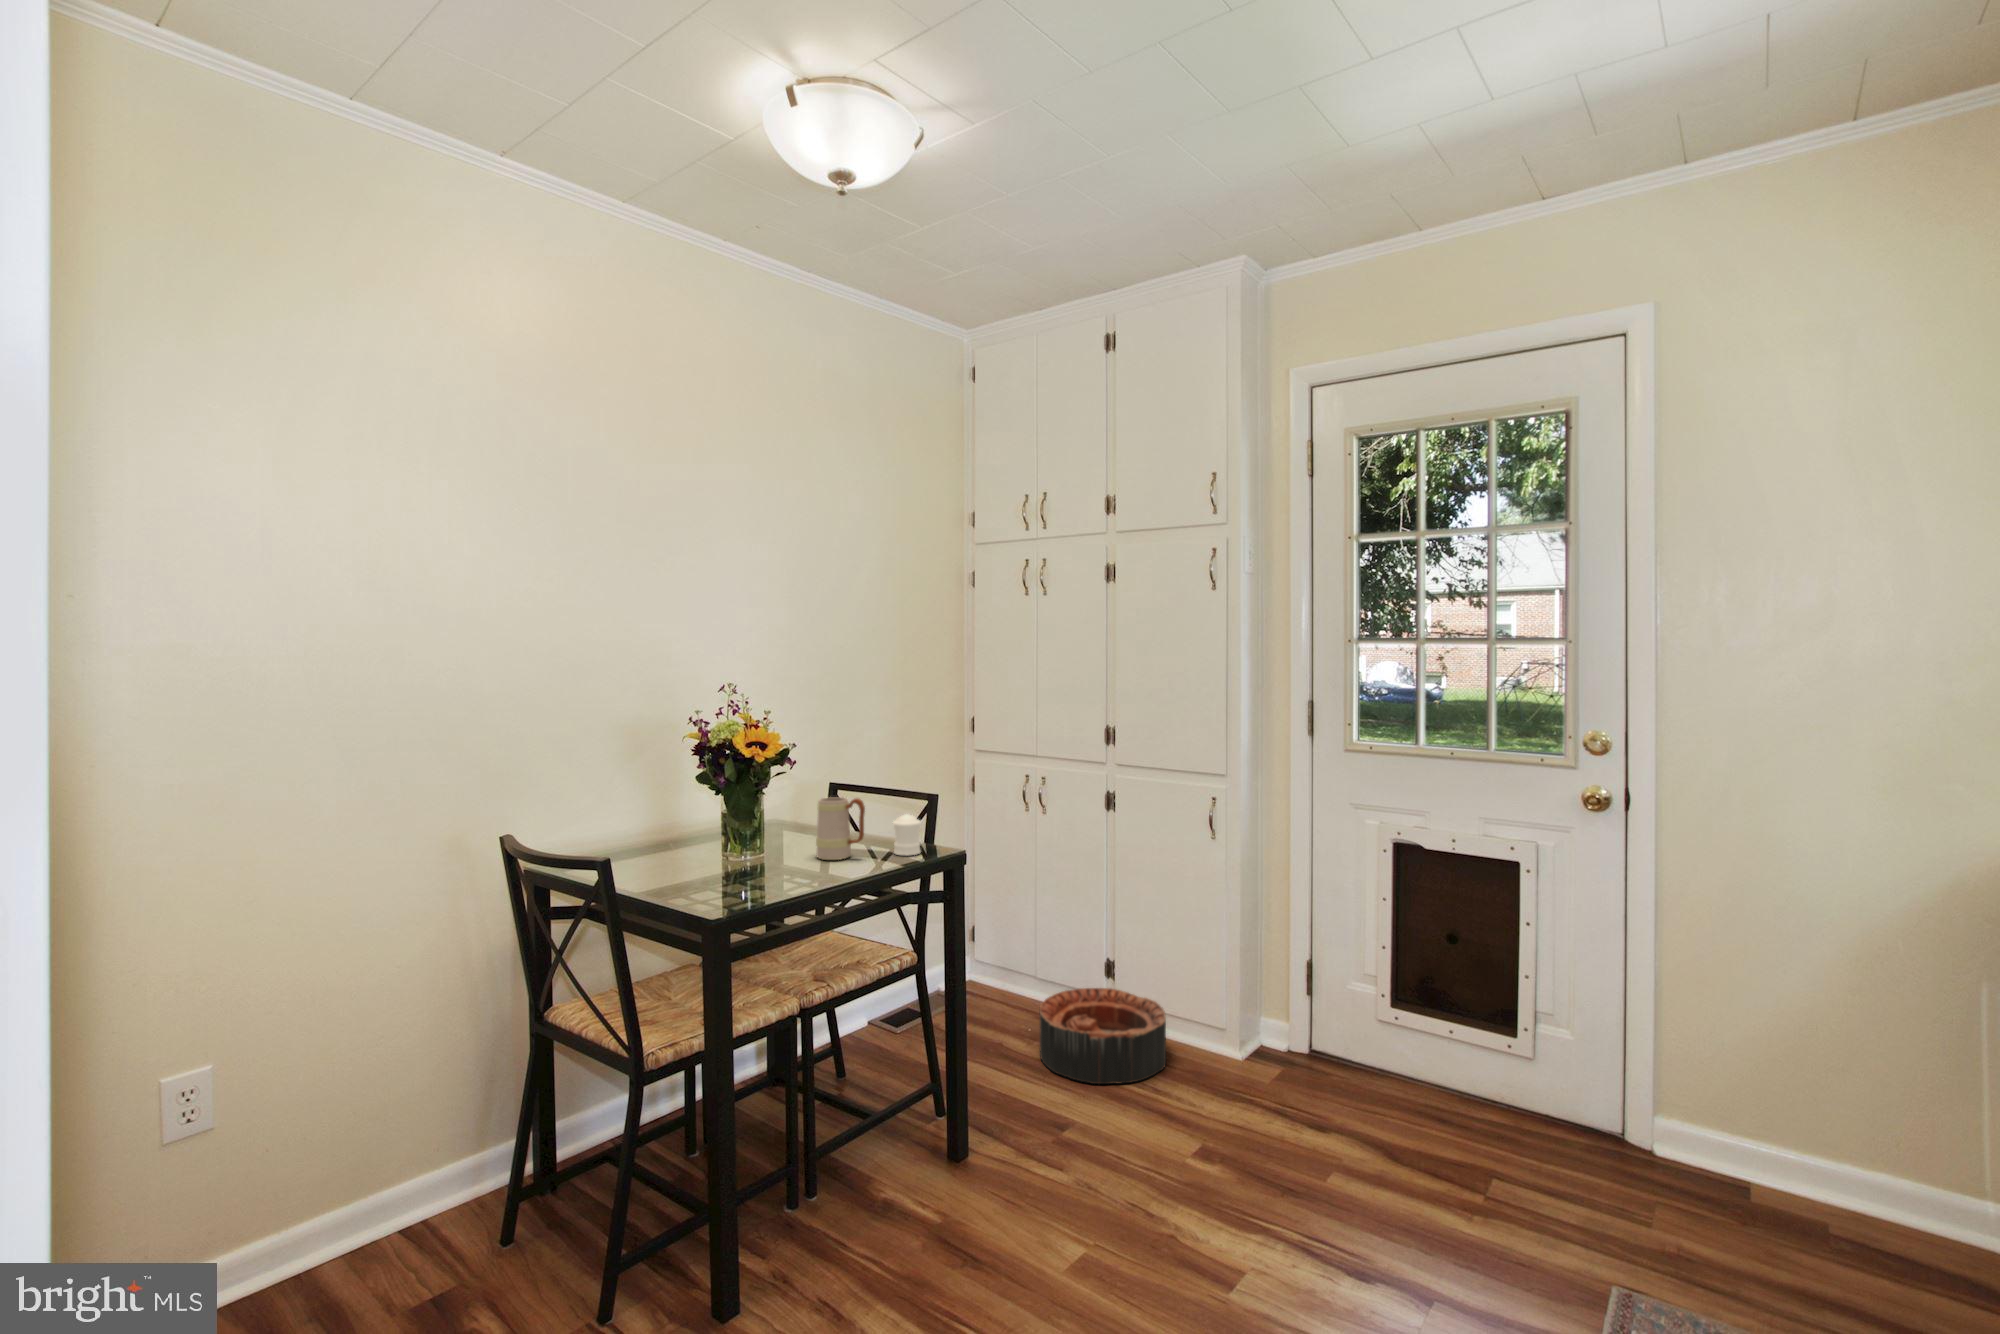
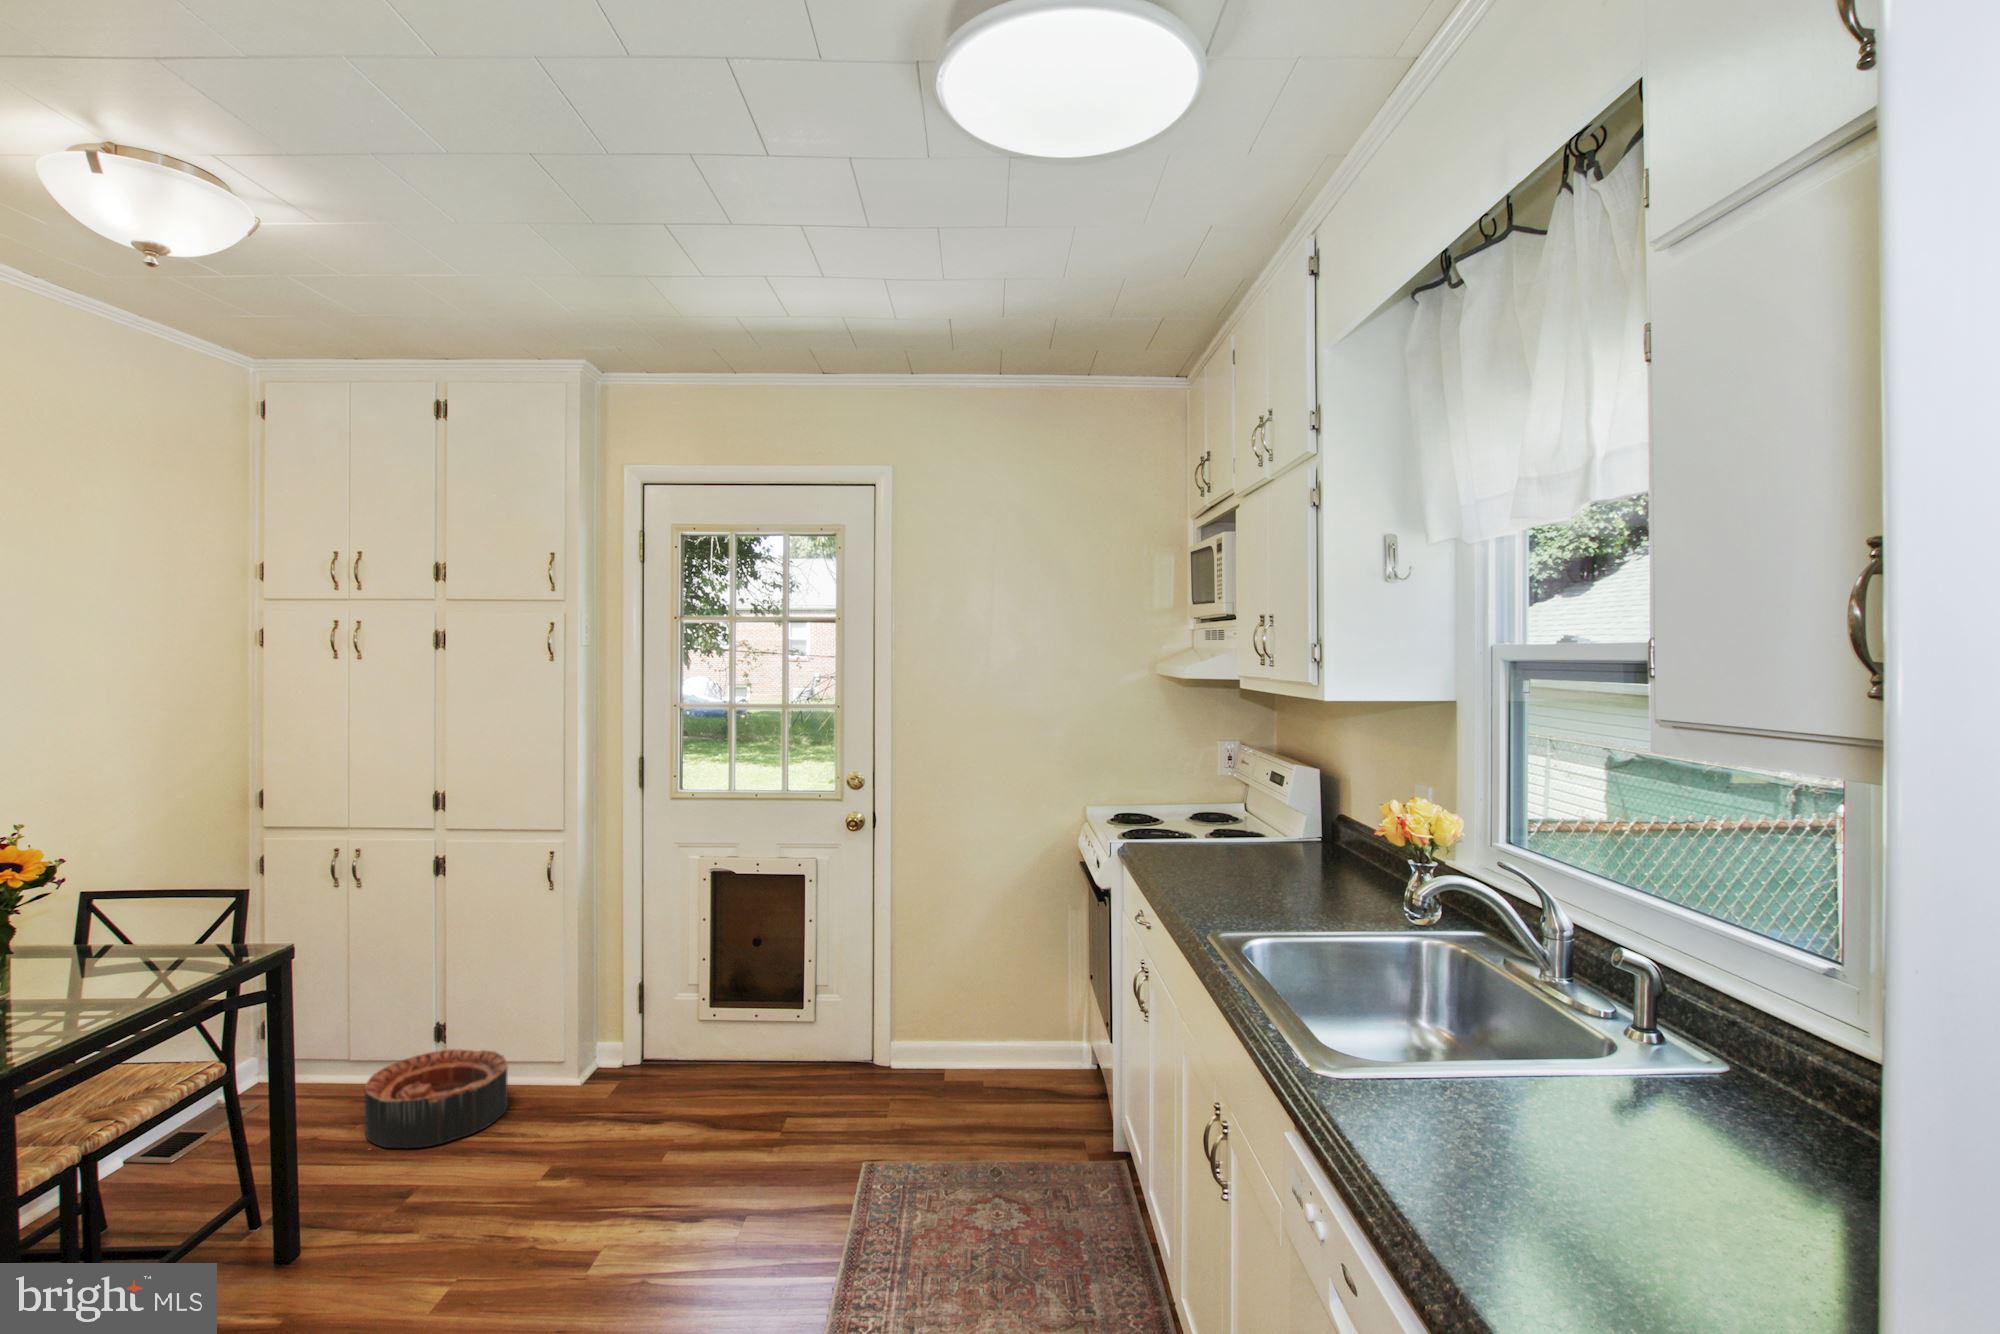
mug: present [816,797,865,860] -> none [84,908,158,983]
salt shaker: present [893,814,921,855] -> none [194,915,233,961]

